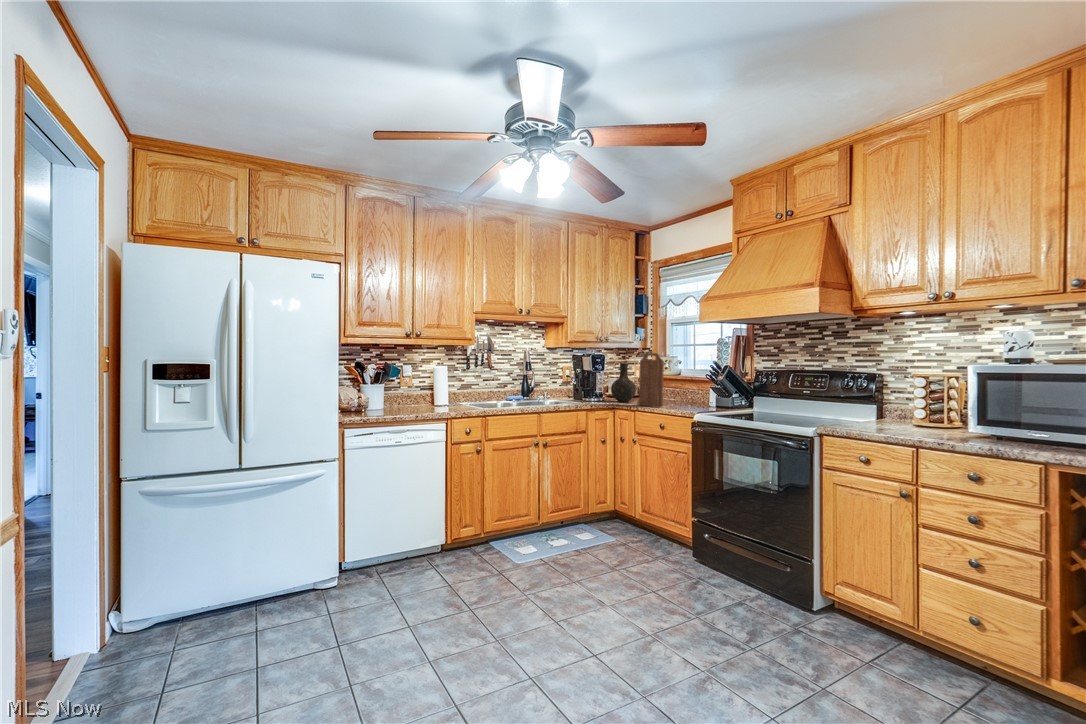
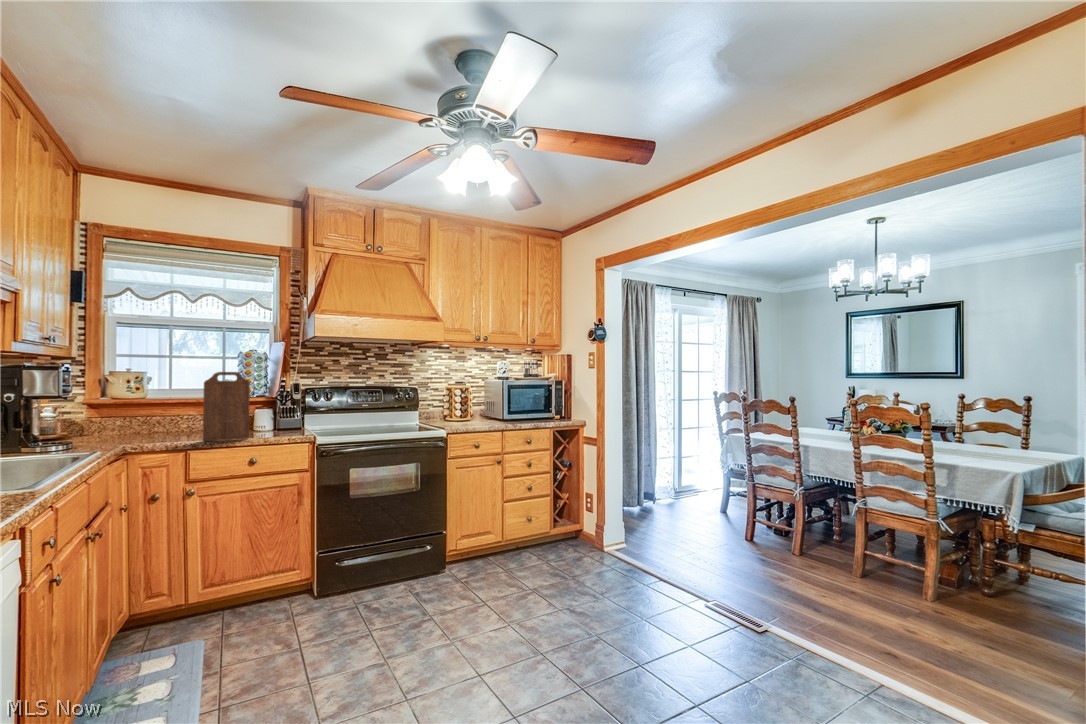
vase: present [611,363,636,402] -> none [124,385,169,443]

